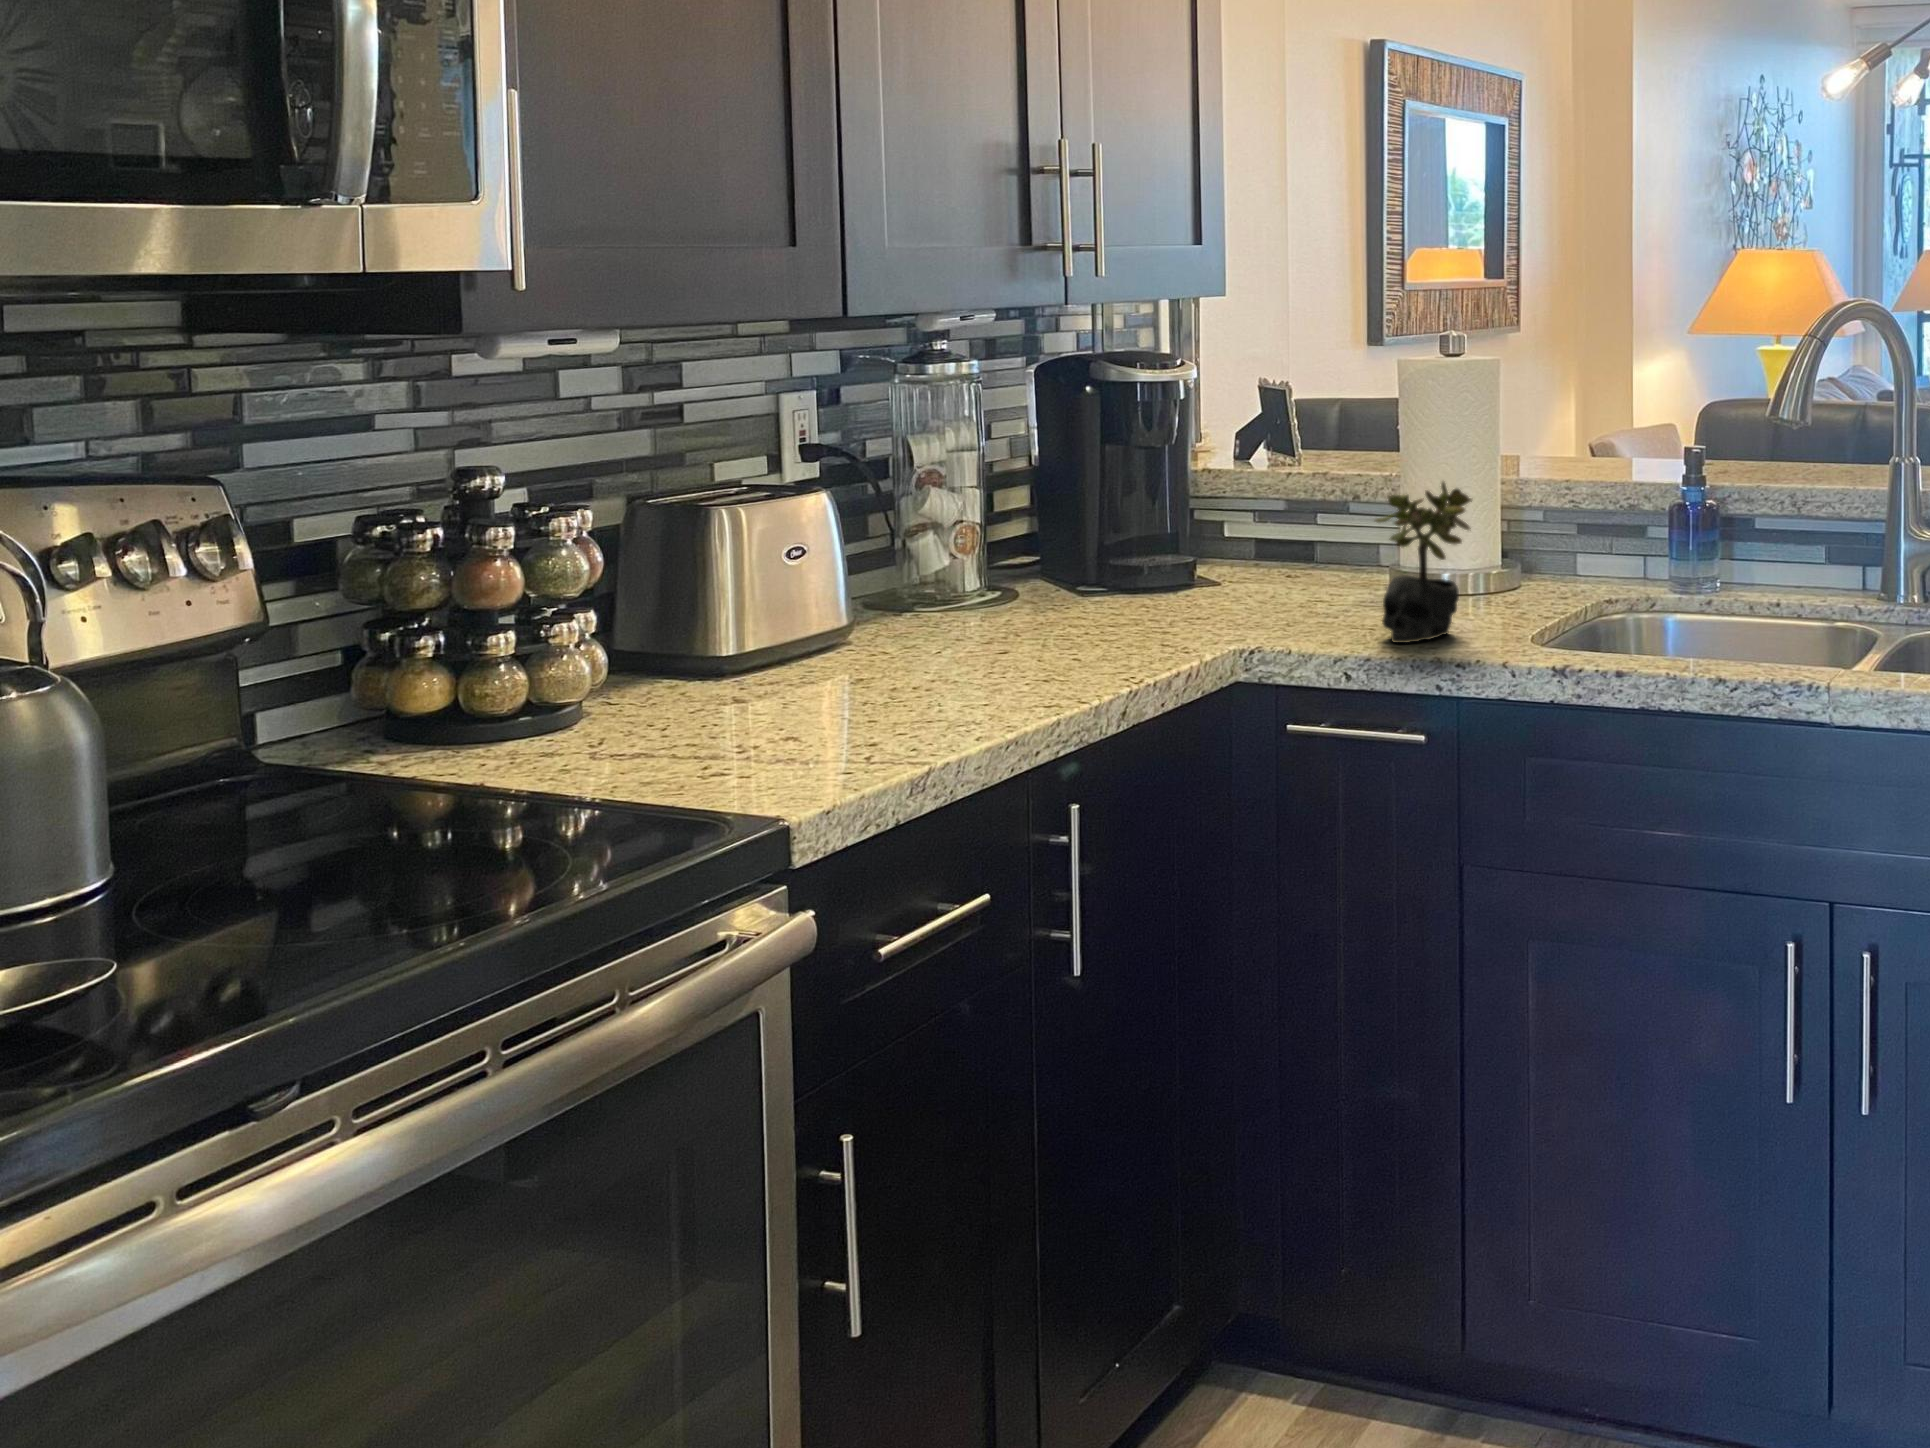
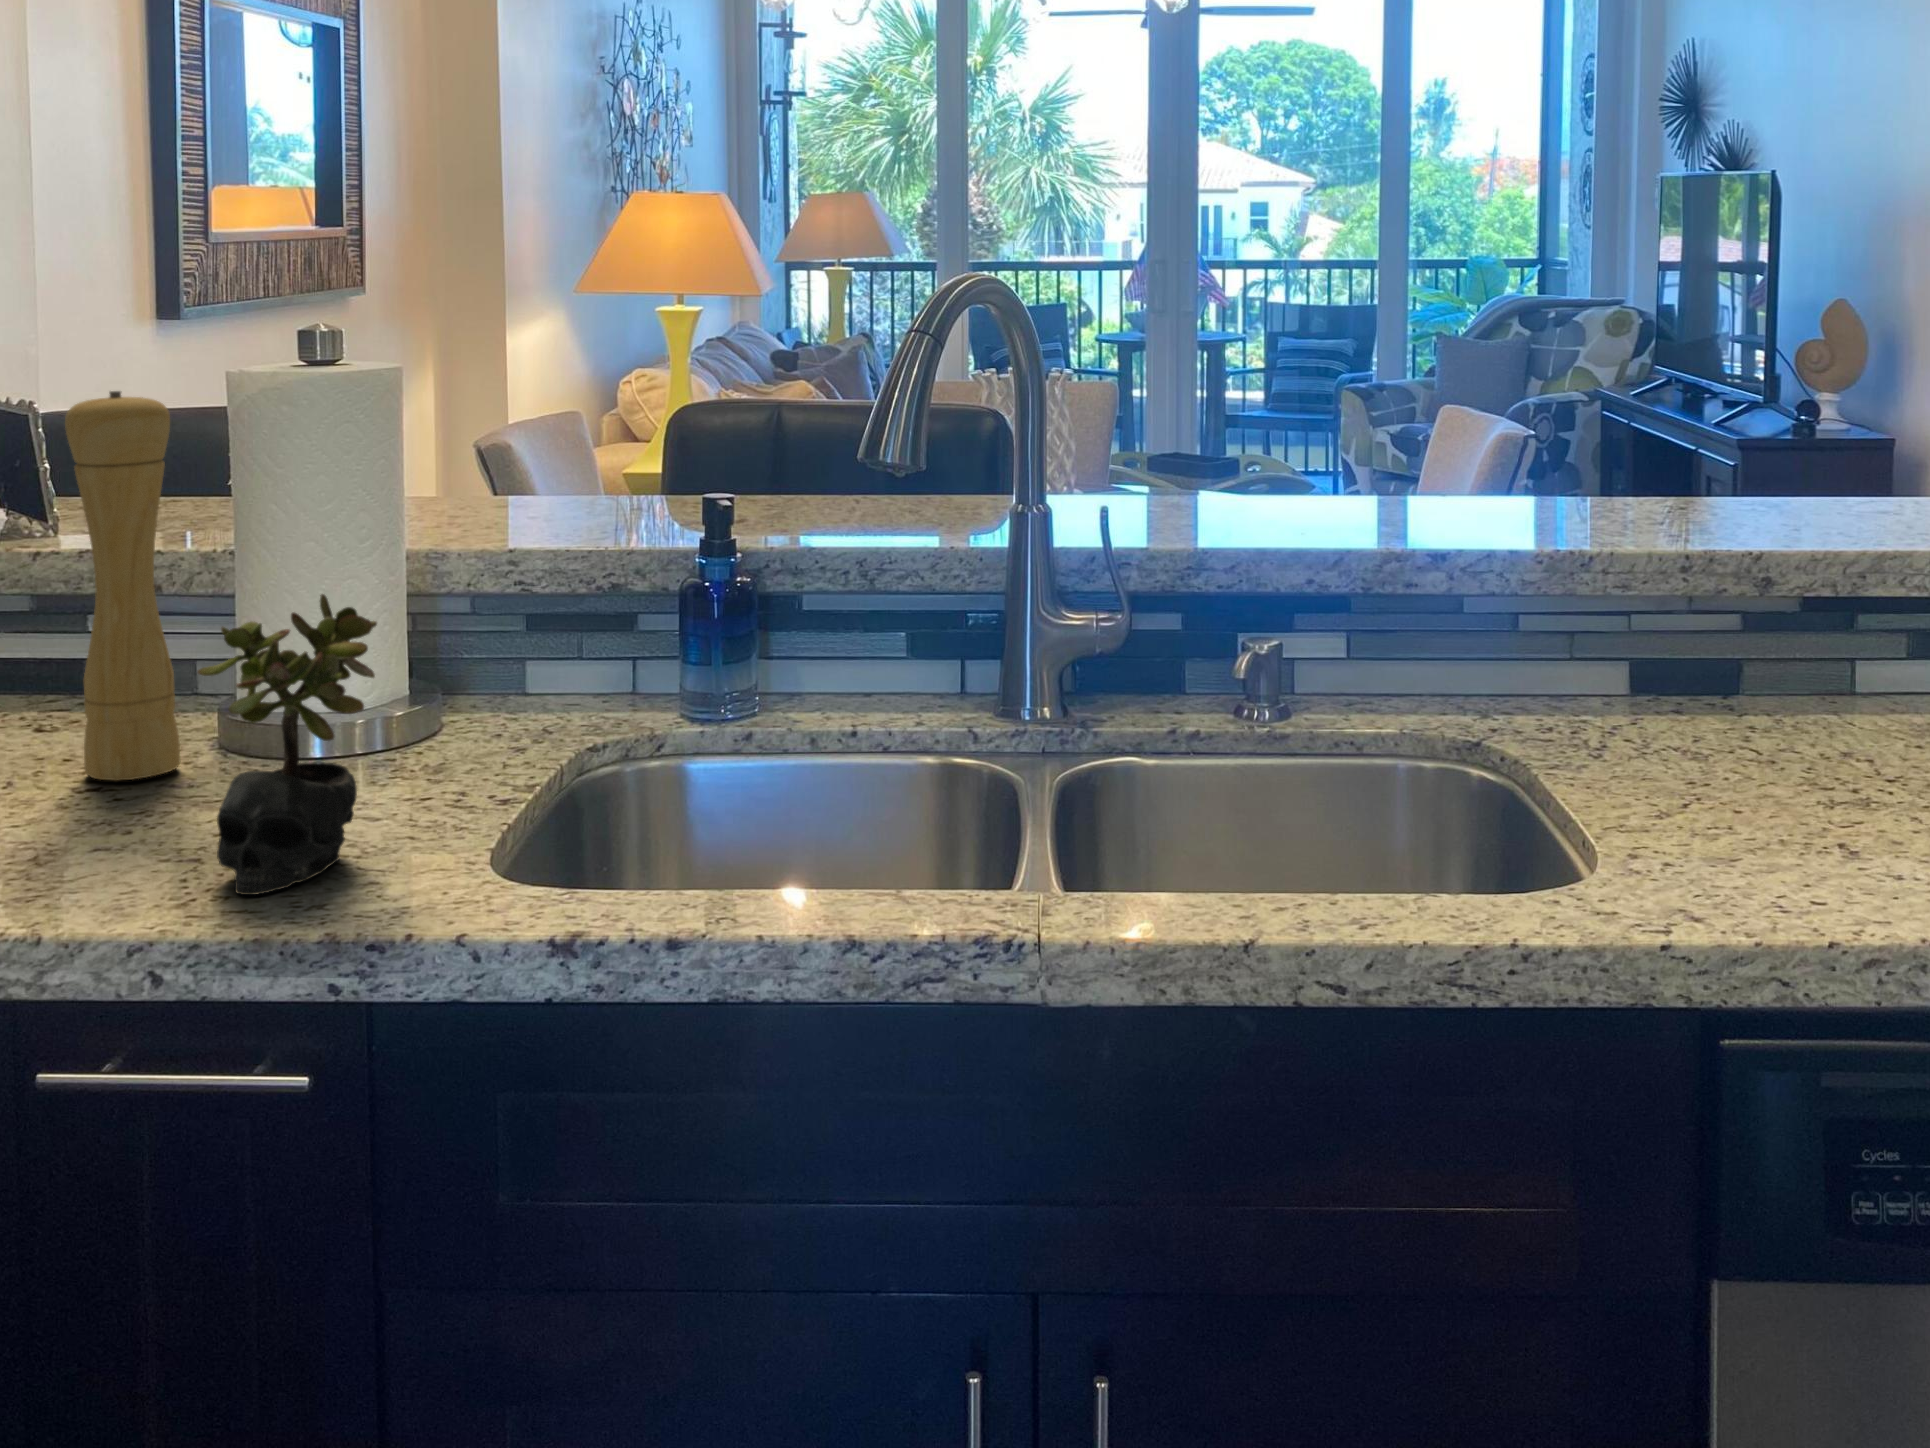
pepper mill: none [1307,368,1367,598] -> present [65,391,181,781]

